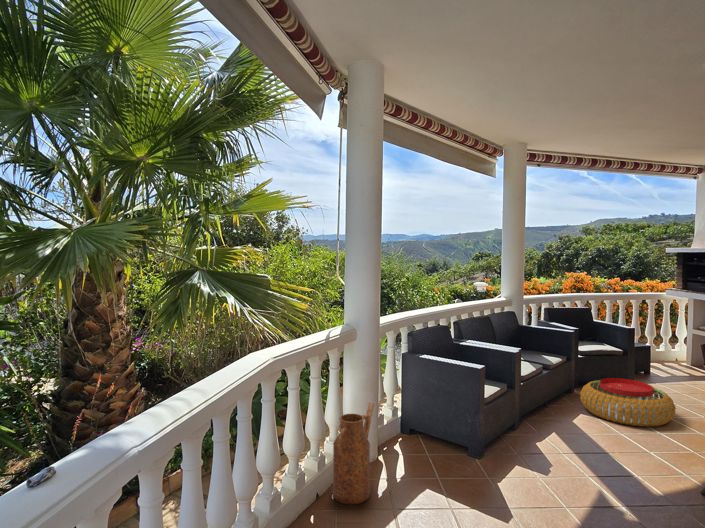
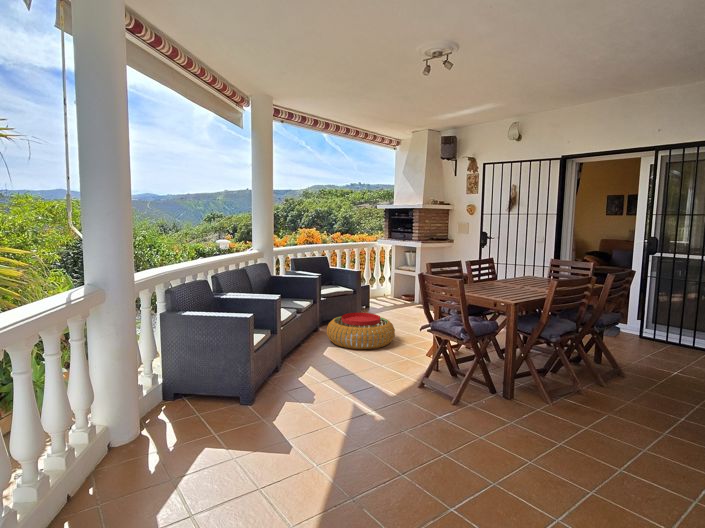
watering can: present [333,403,374,504] -> none [87,371,141,498]

